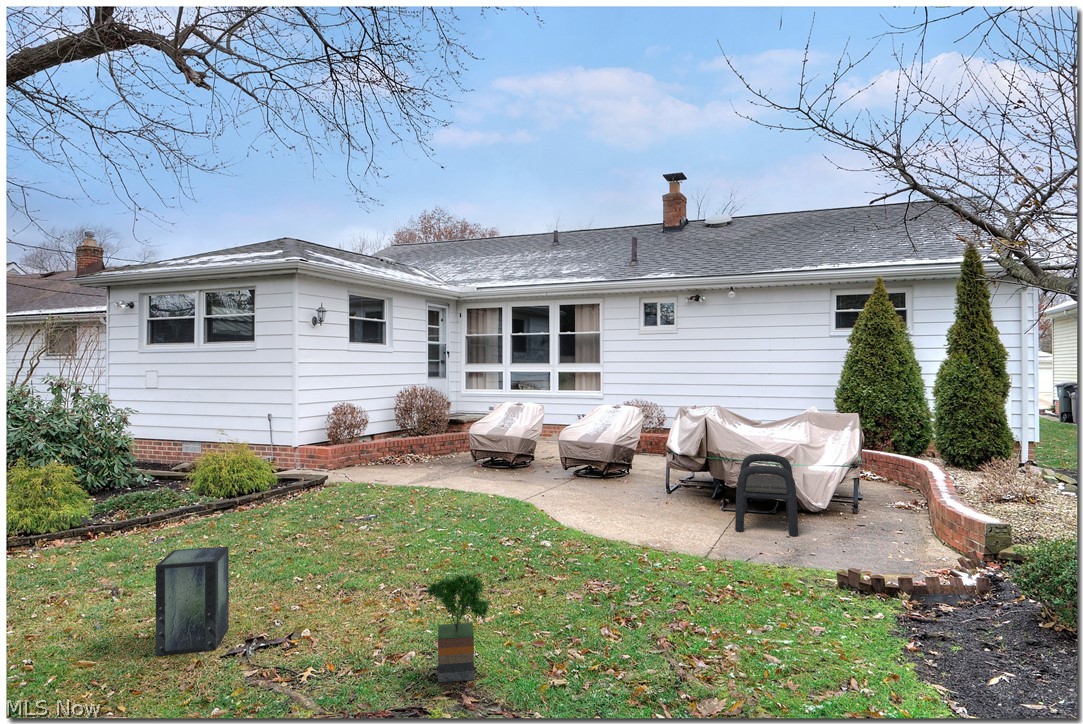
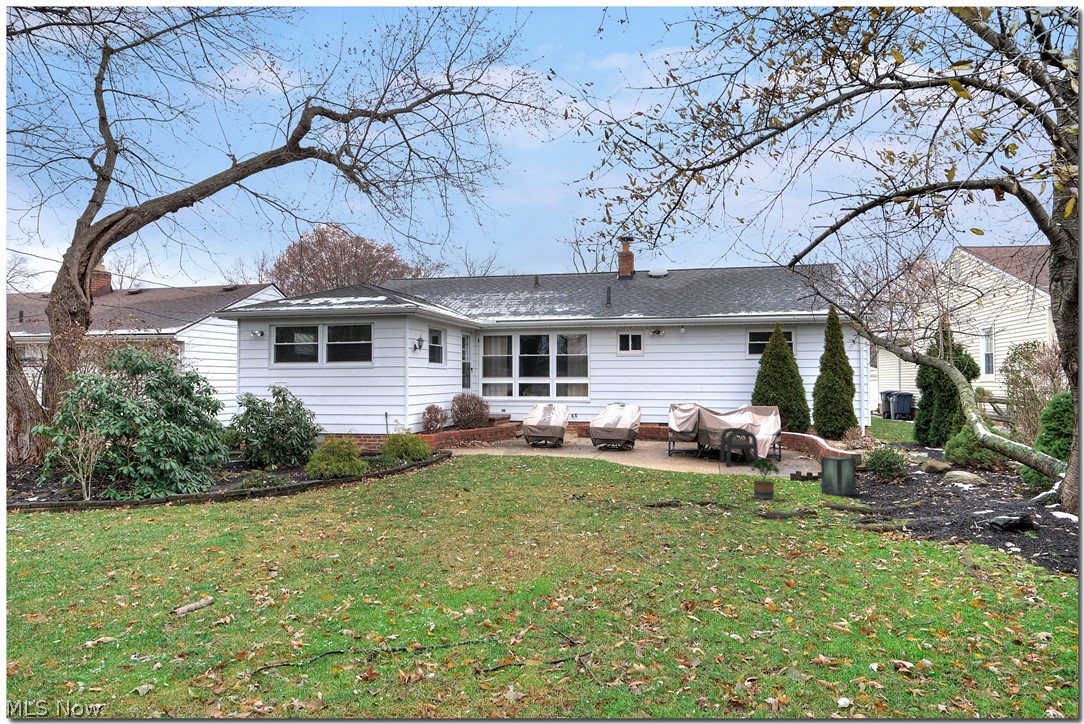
storage box: present [156,547,229,656] -> present [821,456,856,496]
potted tree: present [427,575,490,682] -> present [751,461,779,499]

